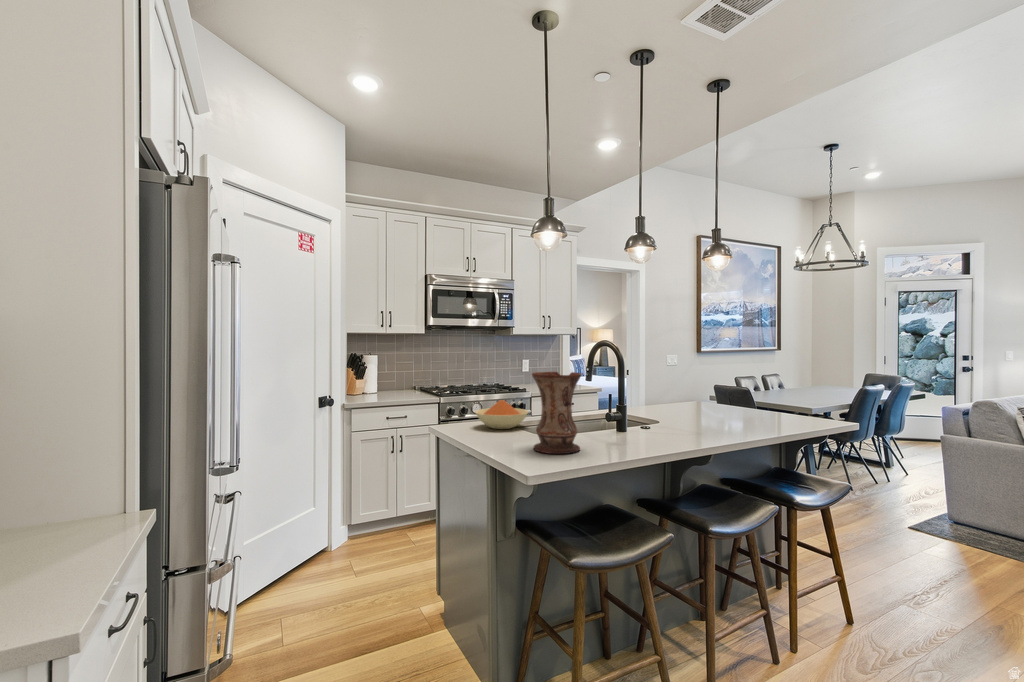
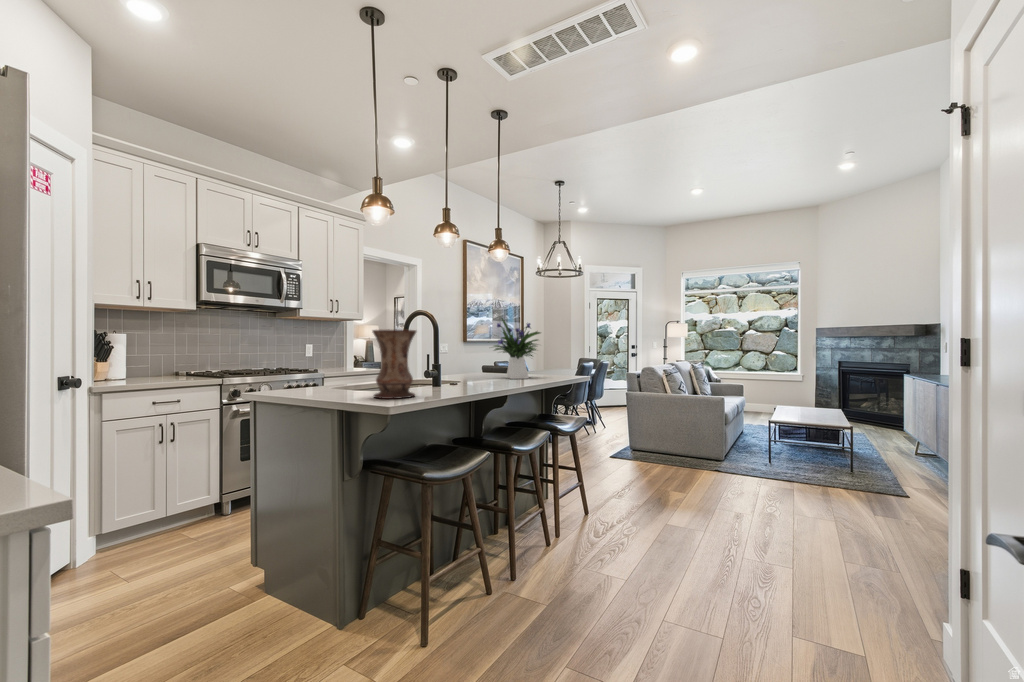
flower arrangement: none [701,342,779,420] -> present [494,319,540,379]
bowl: present [475,400,528,429] -> none [296,364,351,392]

